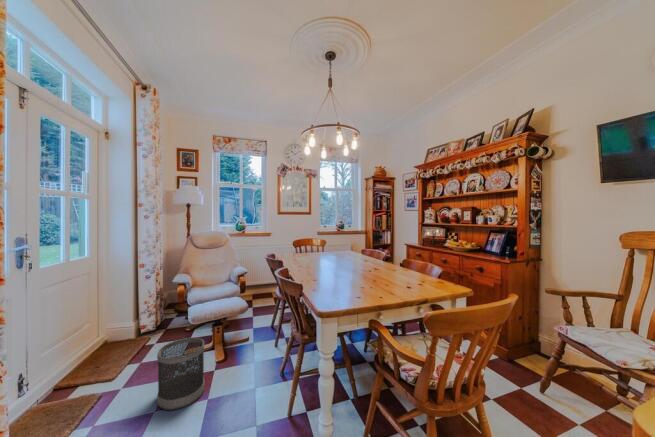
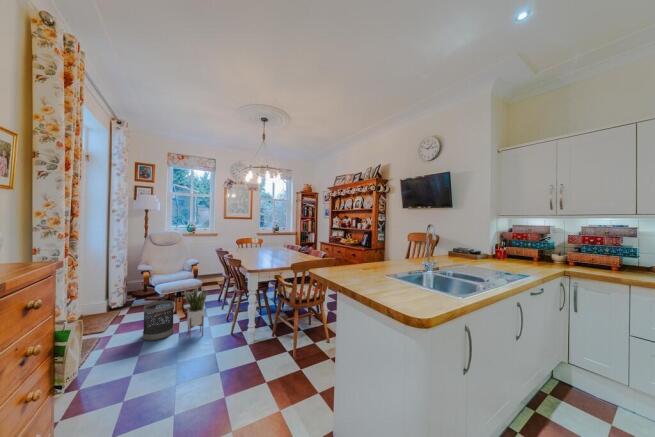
potted plant: none [214,320,252,413] -> present [184,287,207,338]

